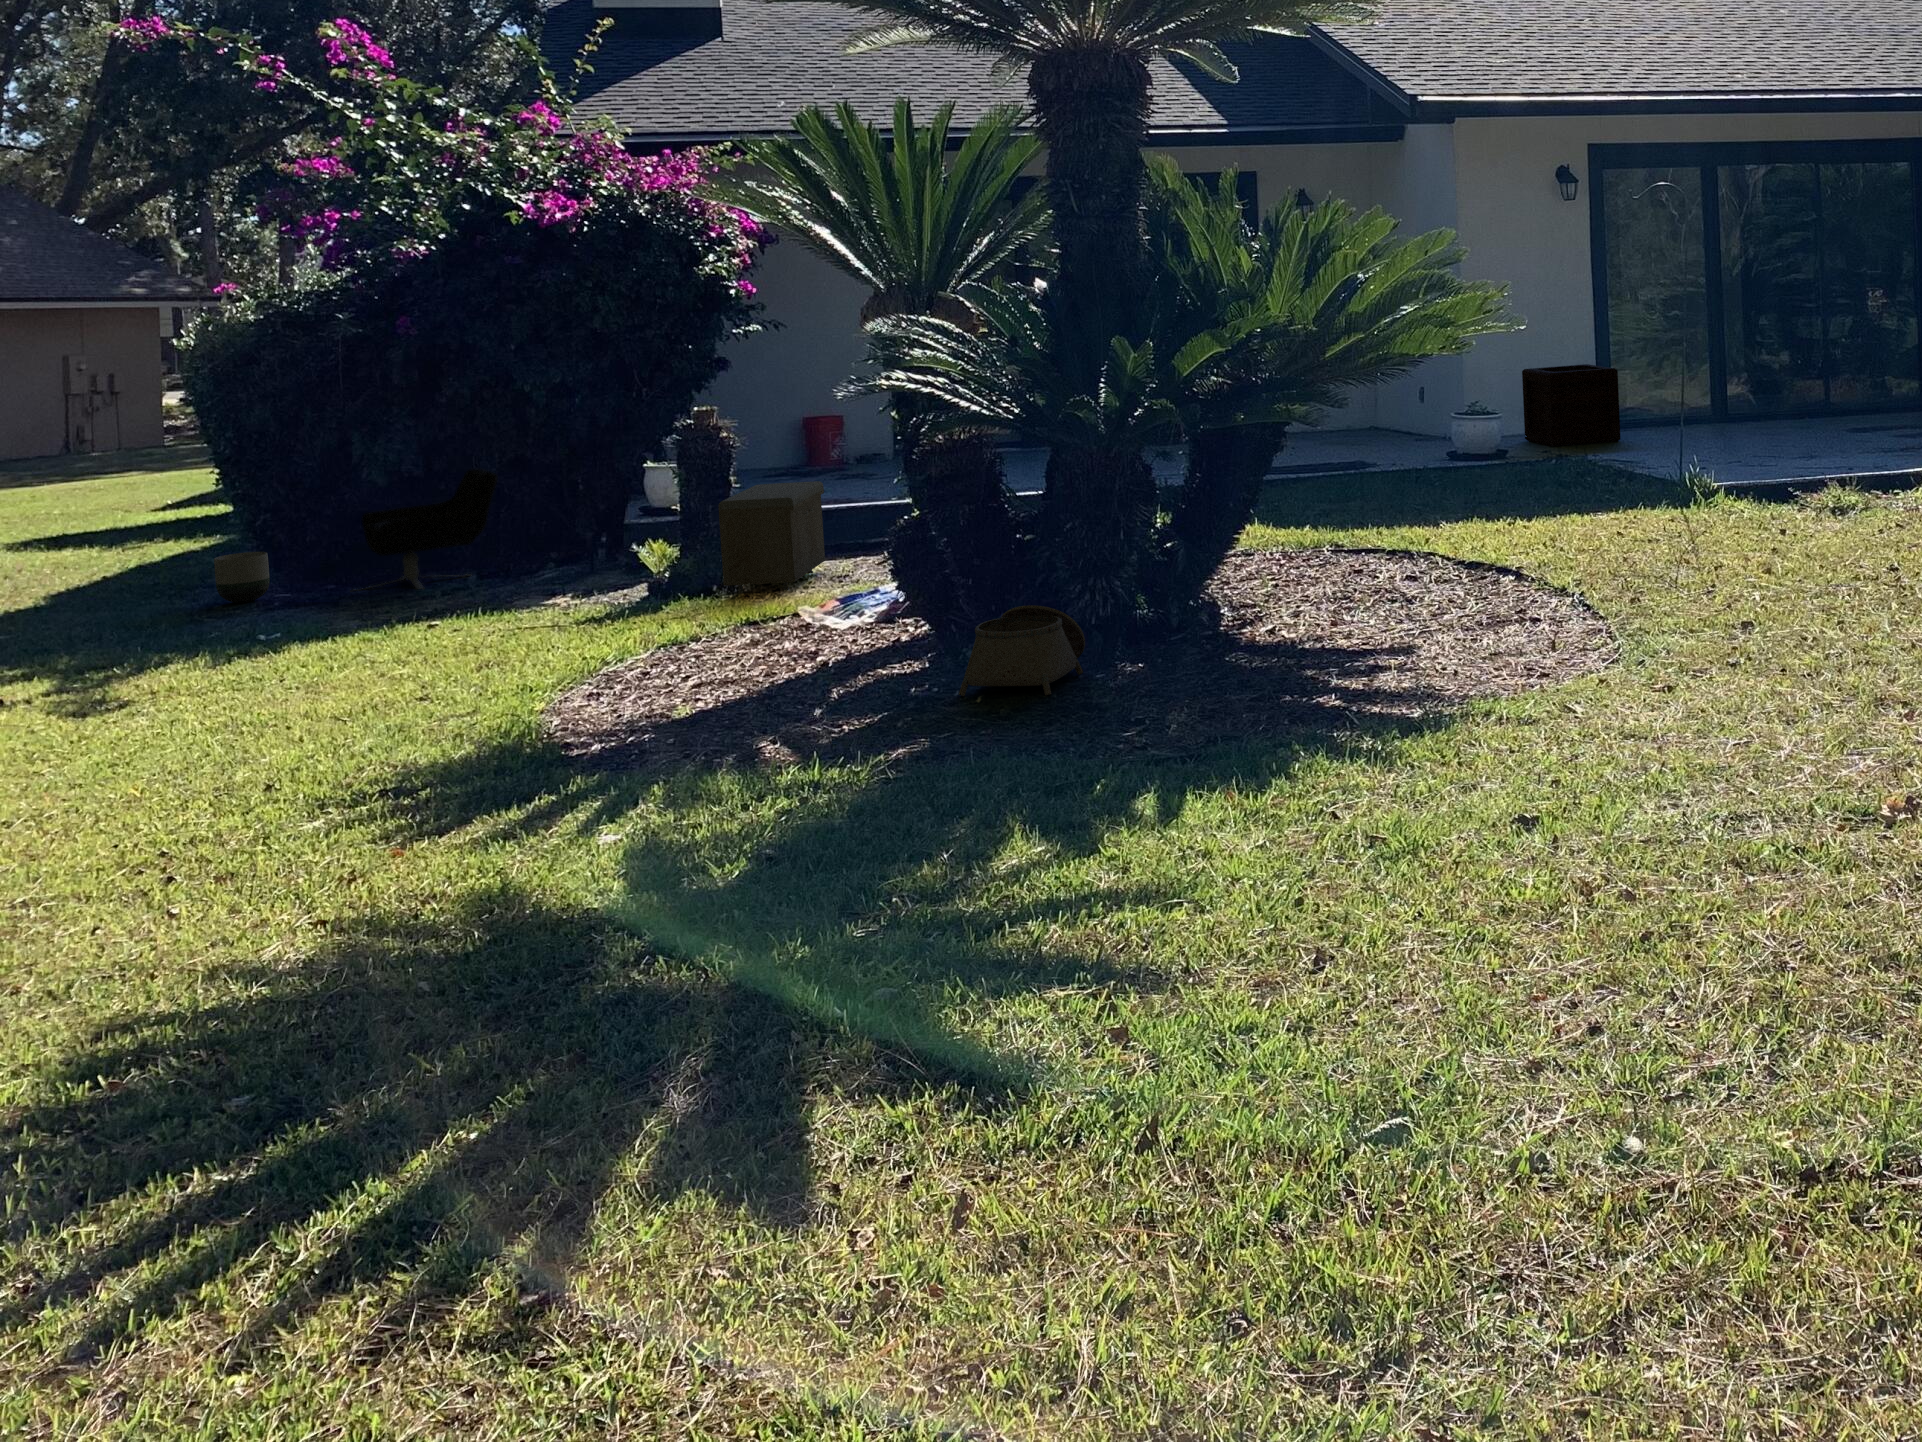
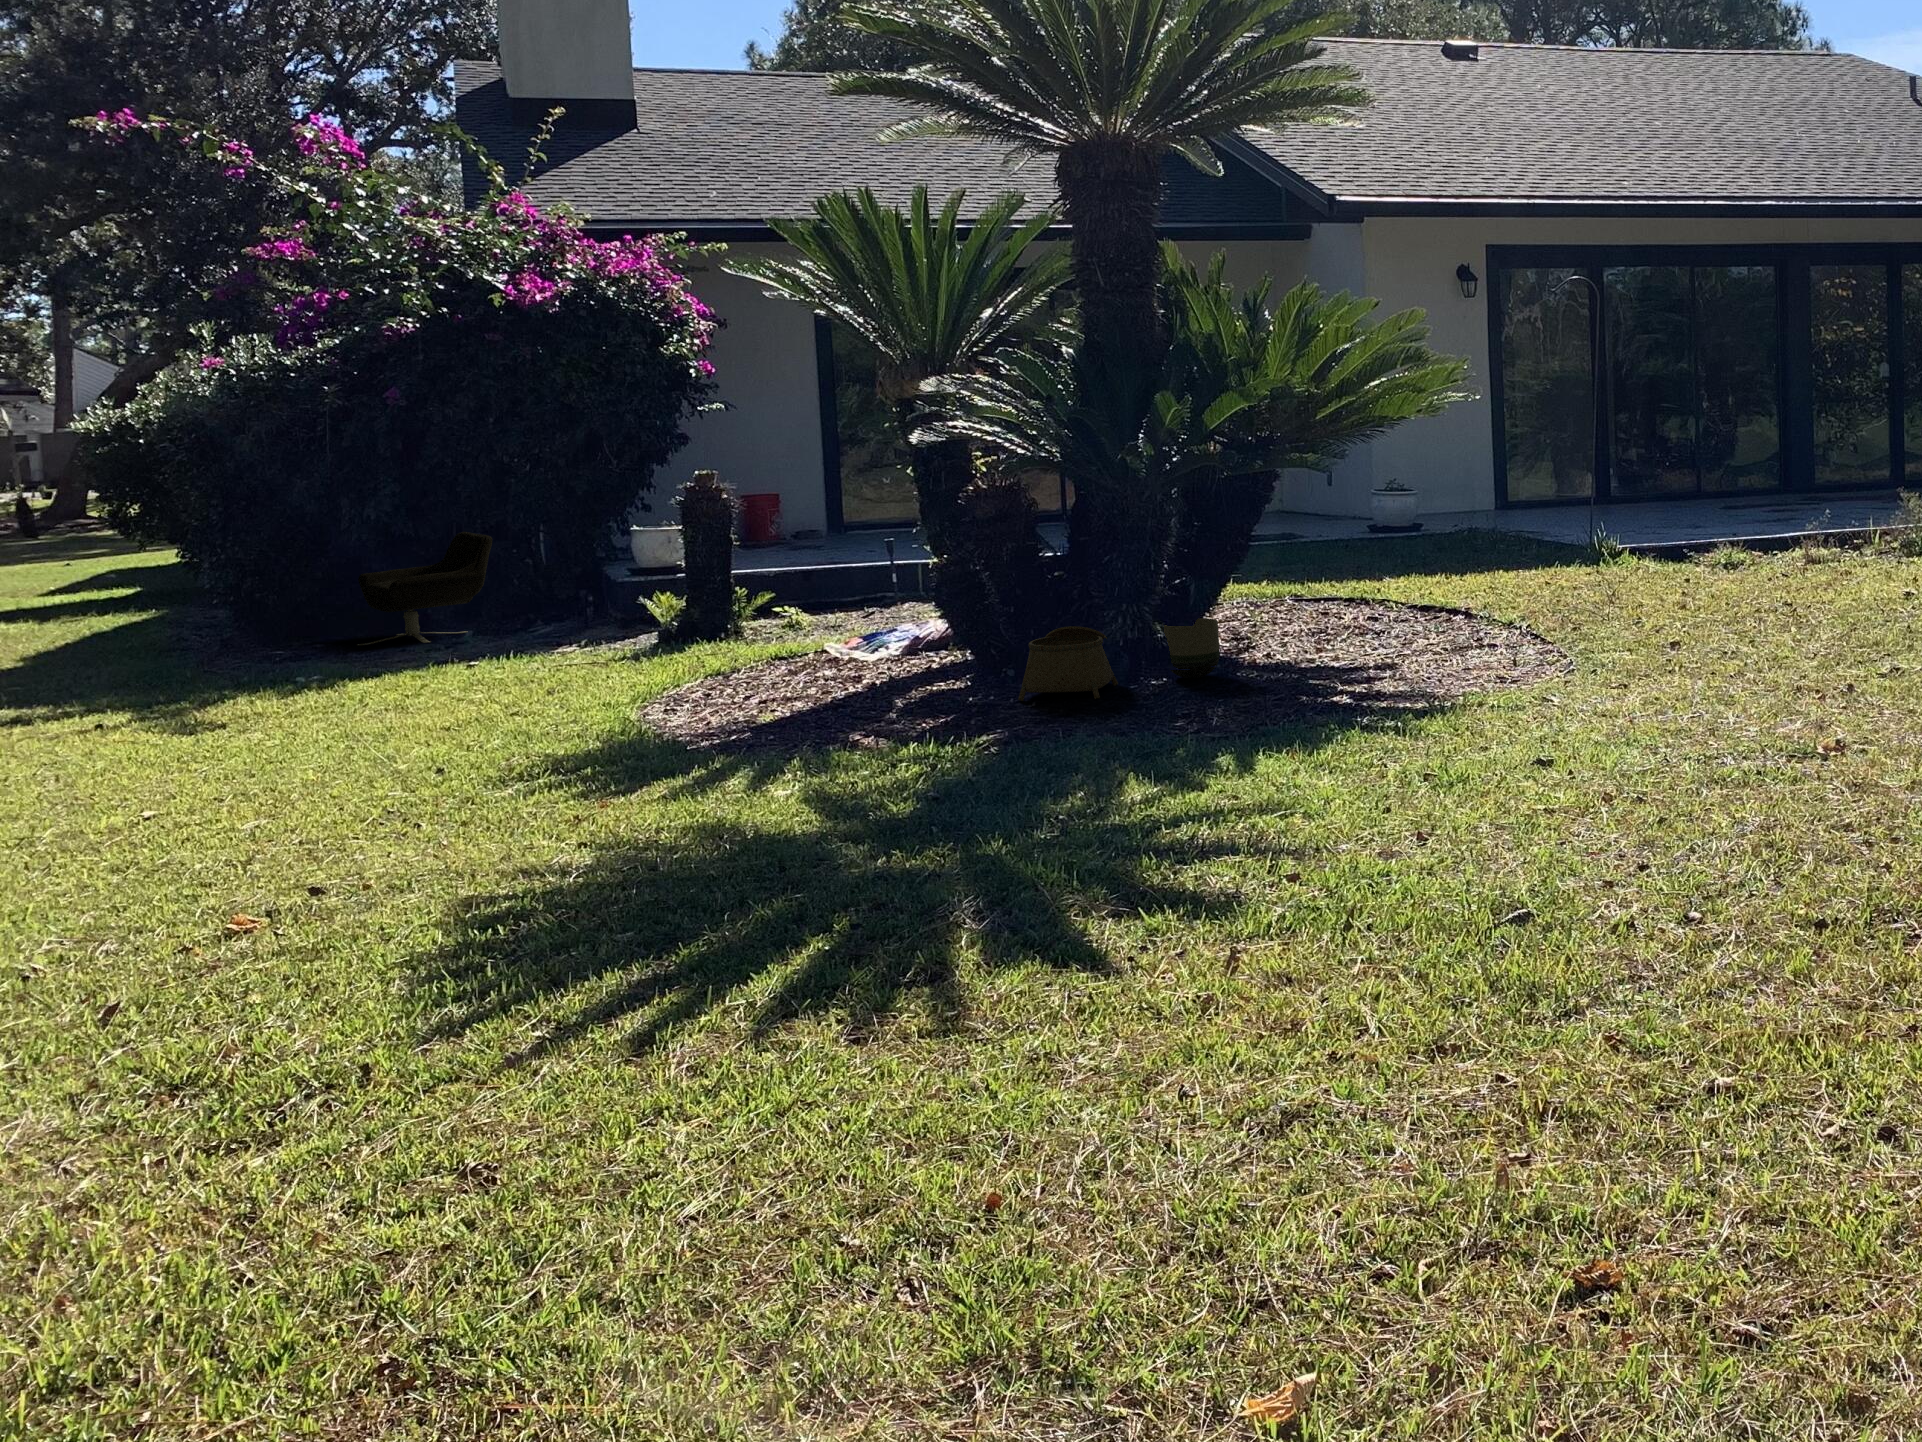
wooden crate: present [1522,364,1620,447] -> none [1412,452,1505,527]
storage bench: present [718,481,825,593] -> none [727,541,815,640]
planter: present [214,552,270,603] -> present [1164,618,1220,678]

